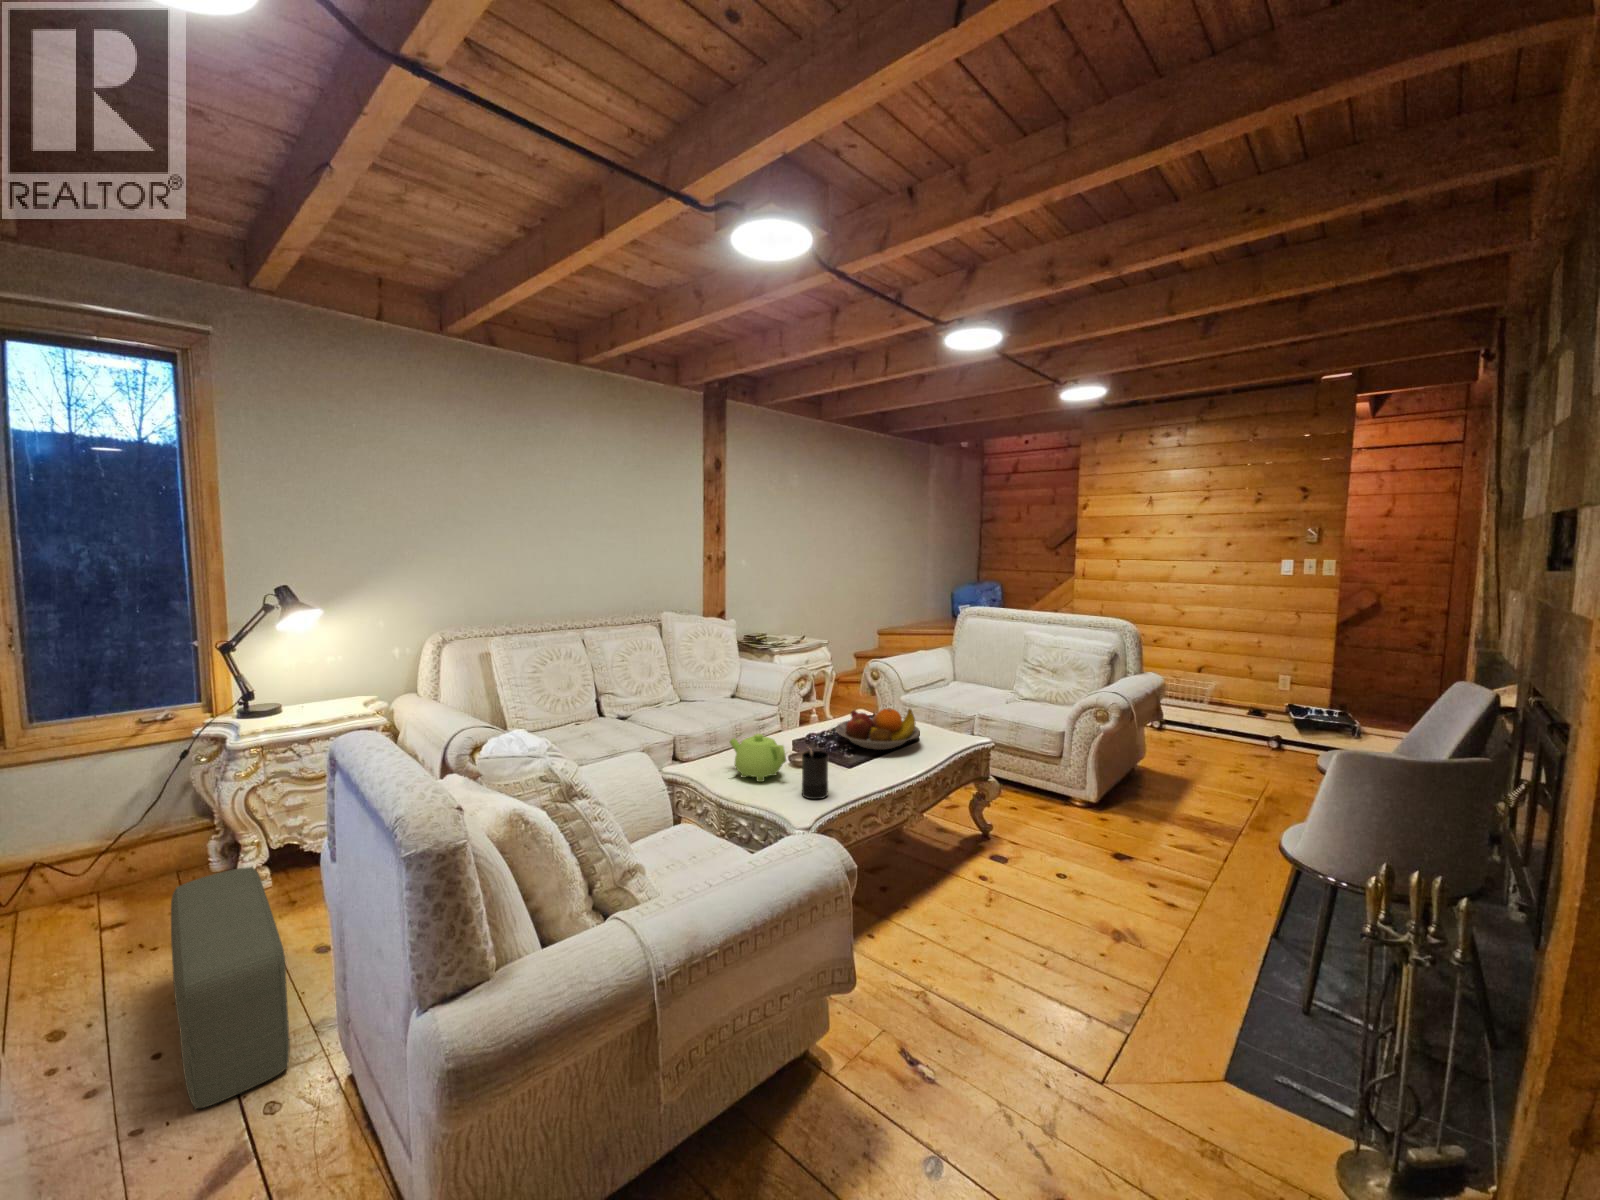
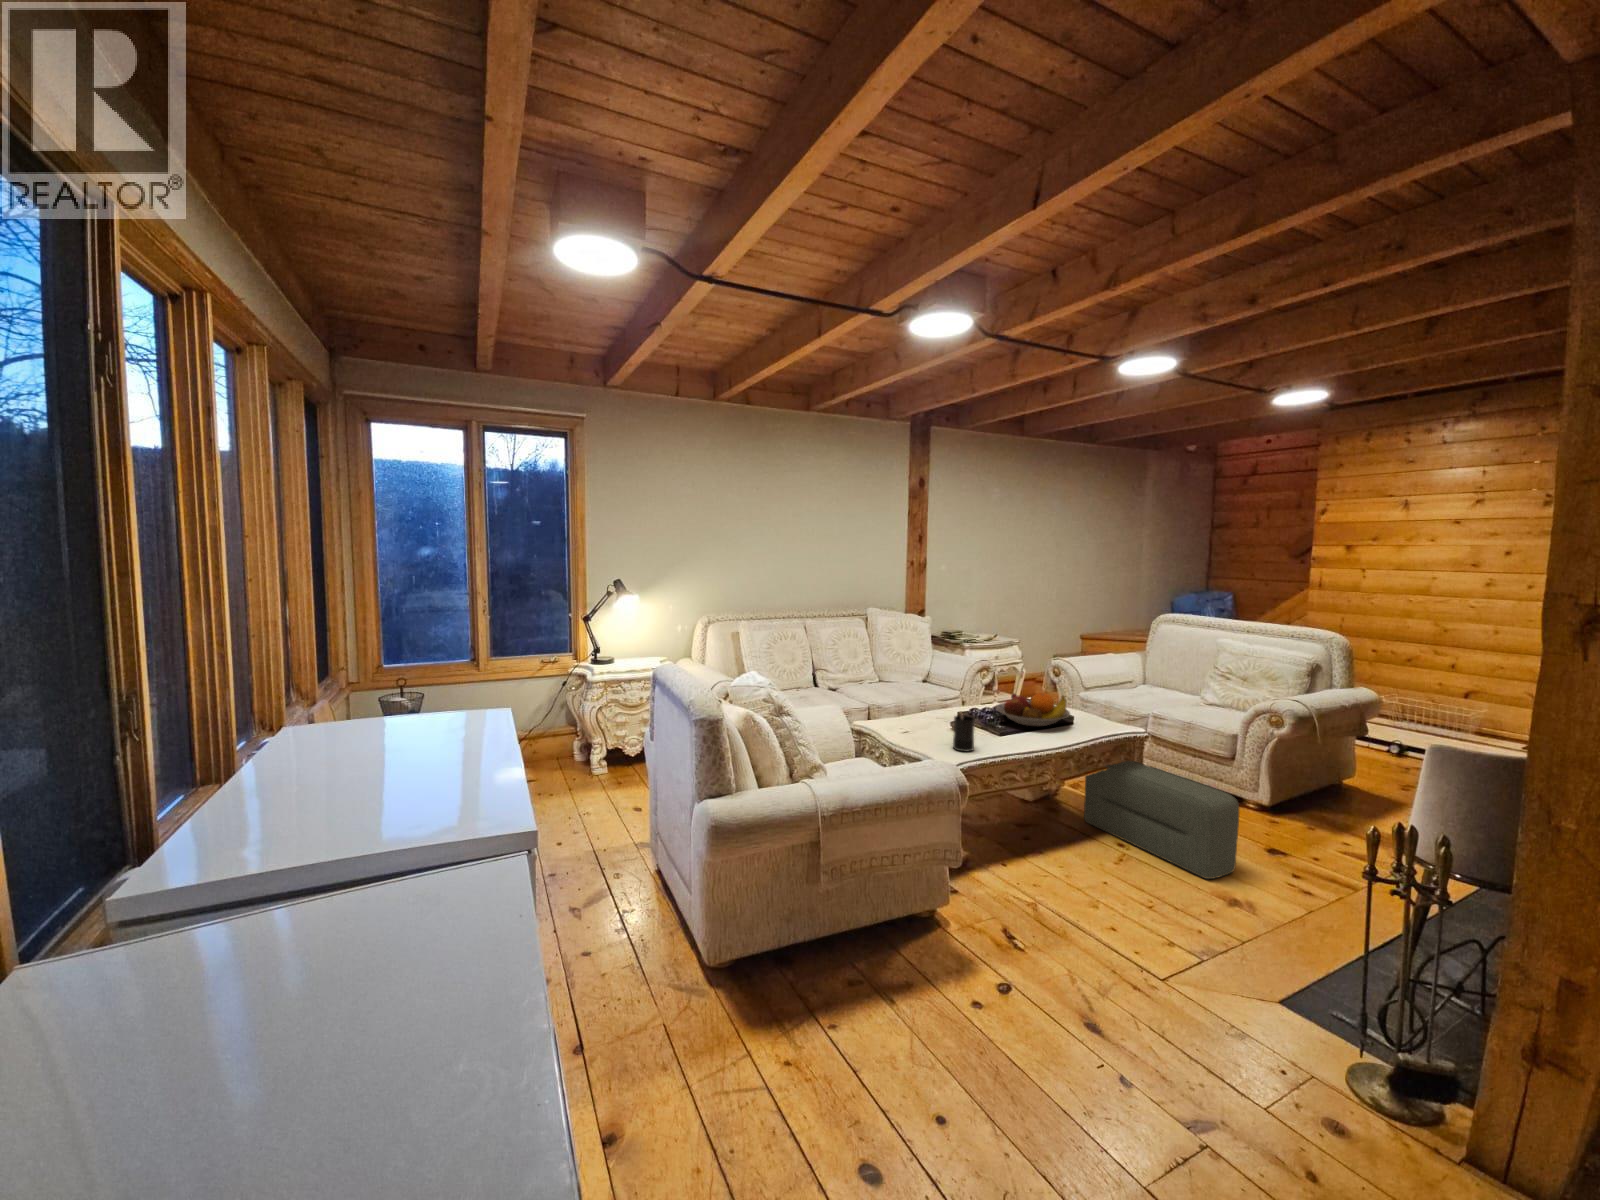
teapot: present [729,734,786,782] -> none [903,700,945,737]
pouf: present [171,867,290,1109] -> present [1084,761,1239,879]

